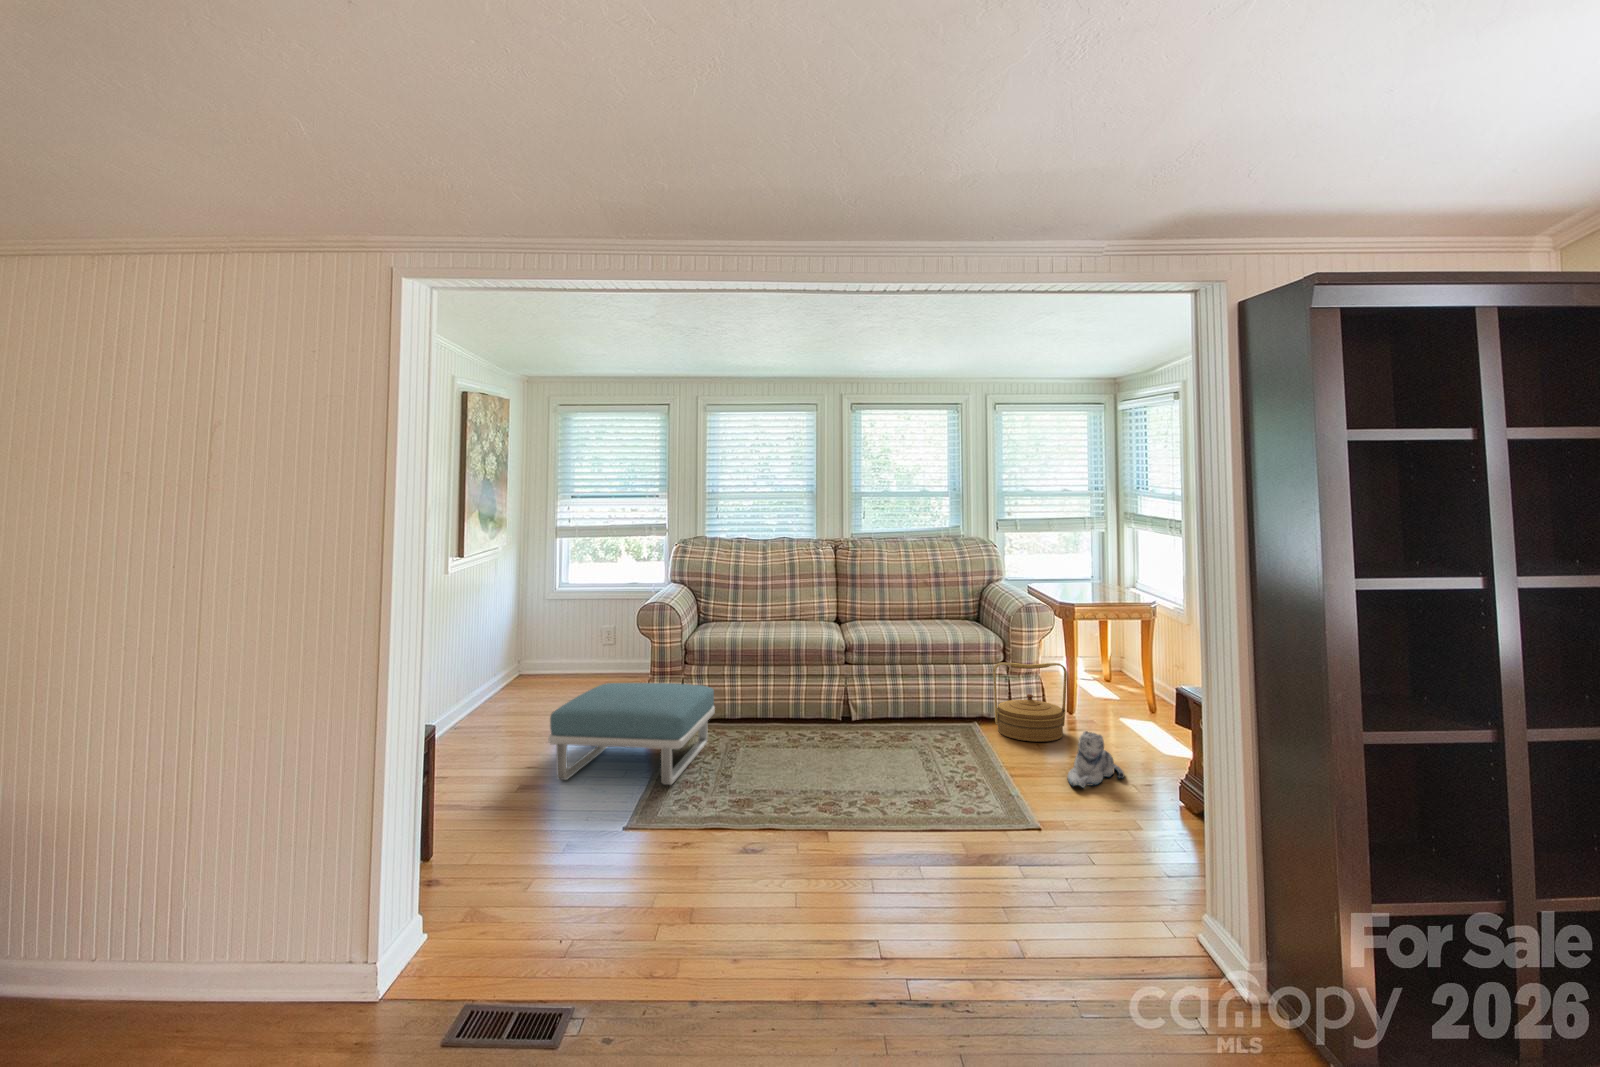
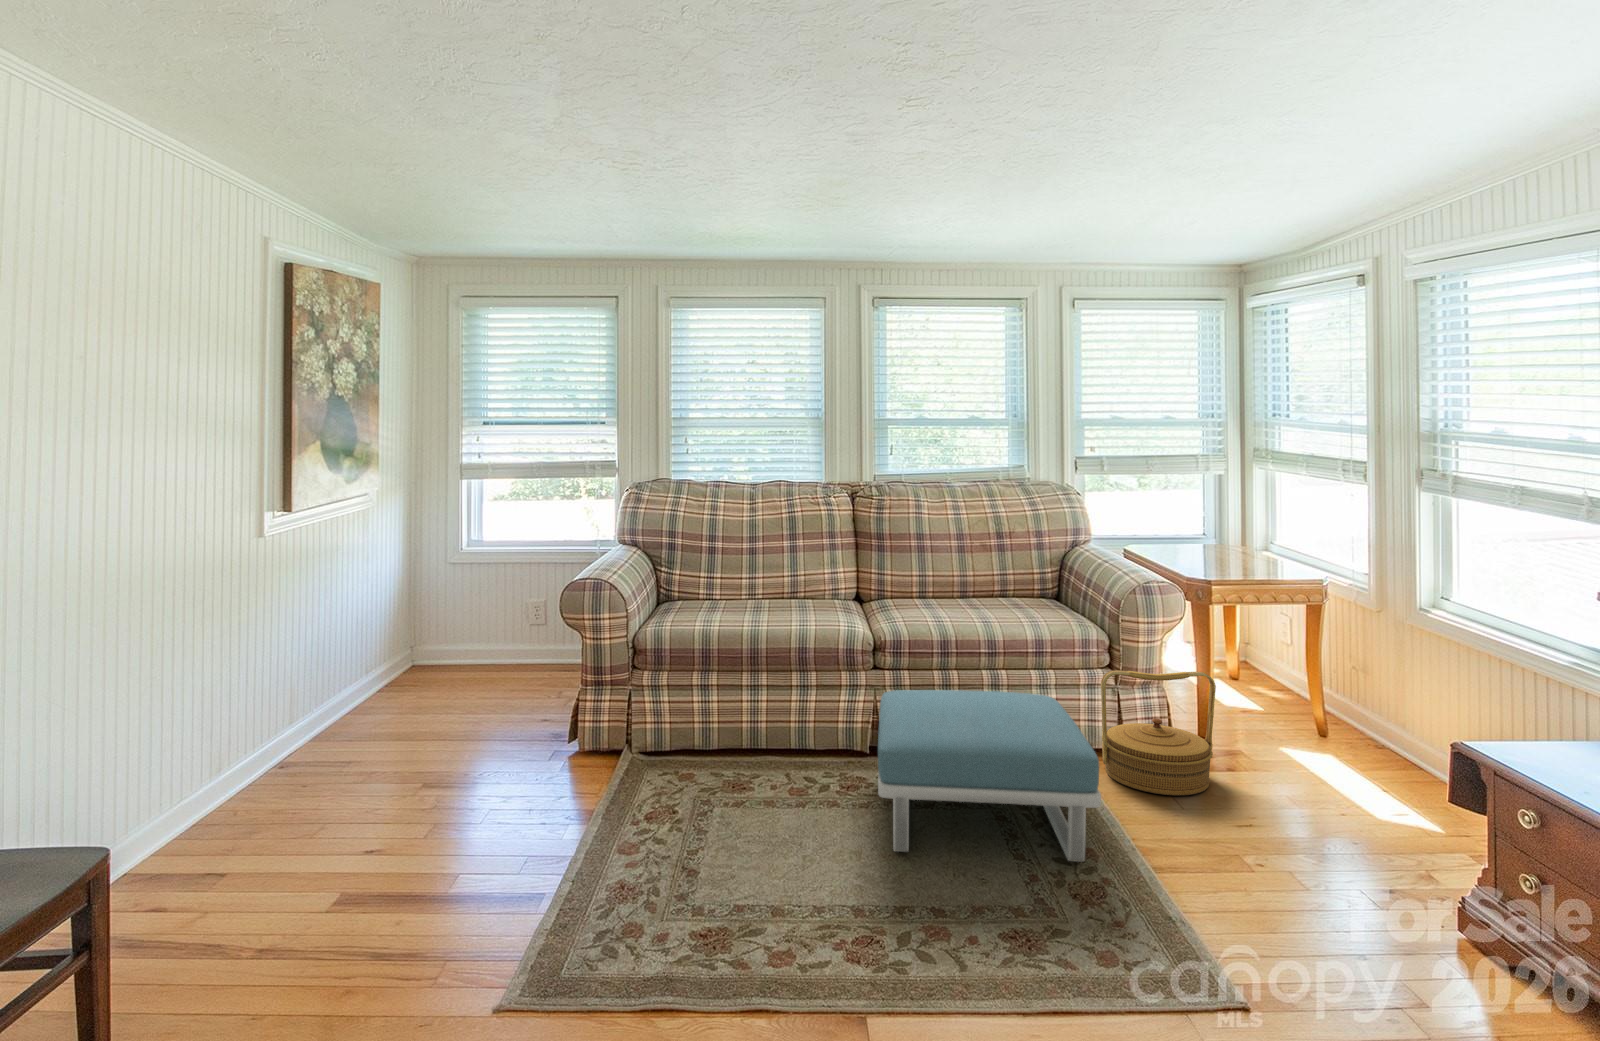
footstool: present [548,683,715,785] -> present [878,690,1101,862]
plush toy: present [1068,731,1124,788] -> none [1252,799,1347,902]

